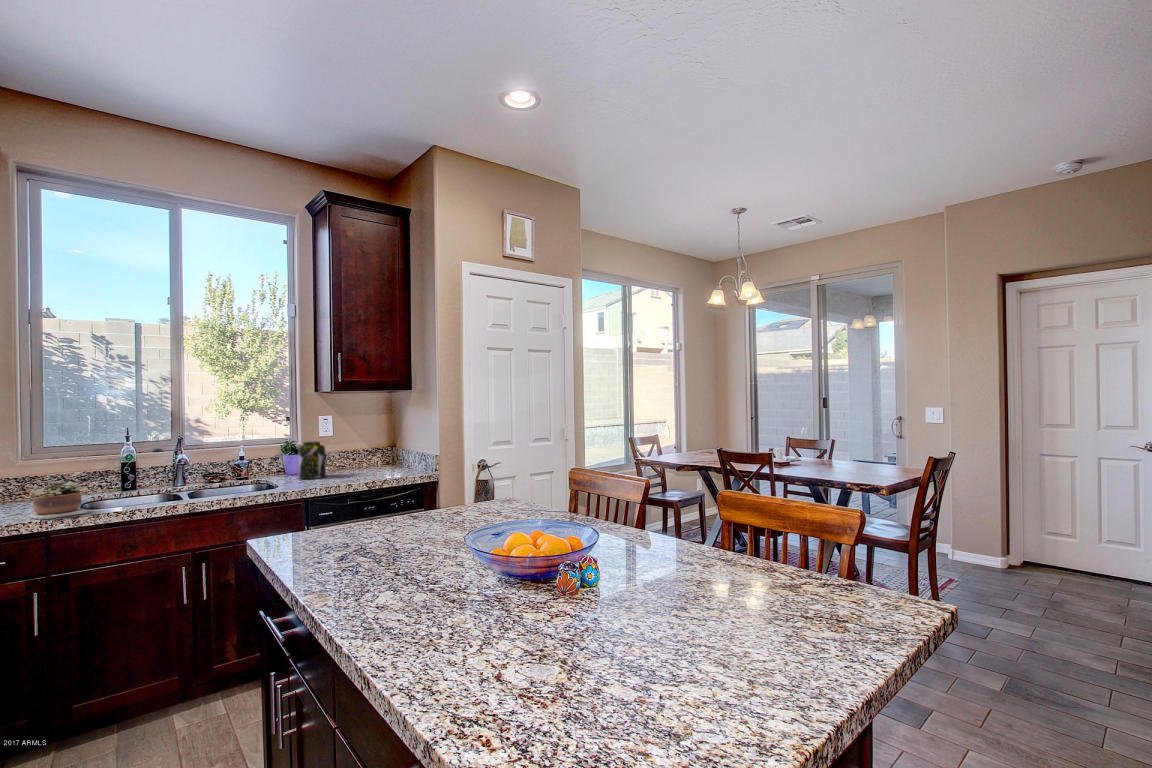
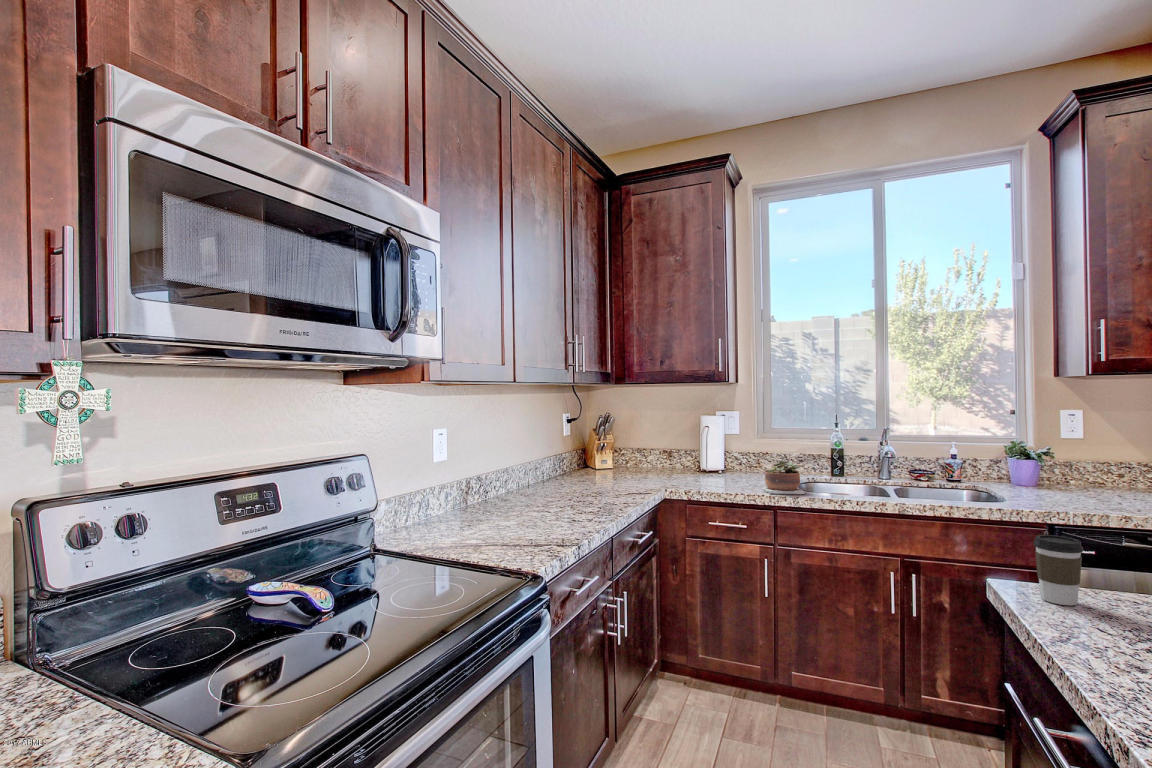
jar: present [298,441,326,479] -> none [1032,445,1075,497]
coffee cup: none [275,500,303,545] -> present [1033,535,1083,605]

